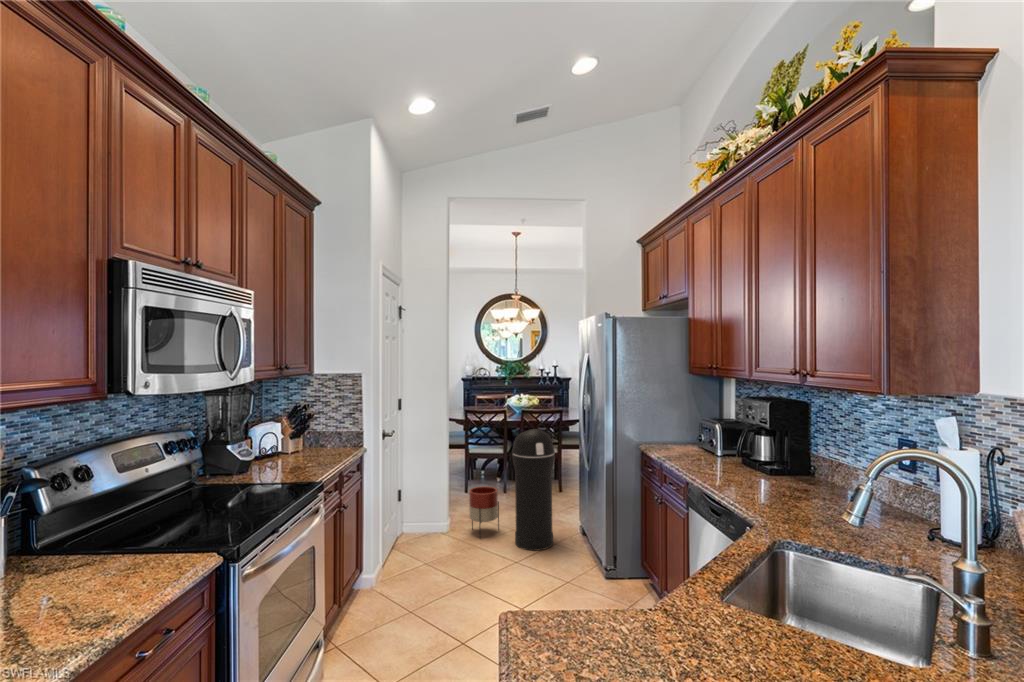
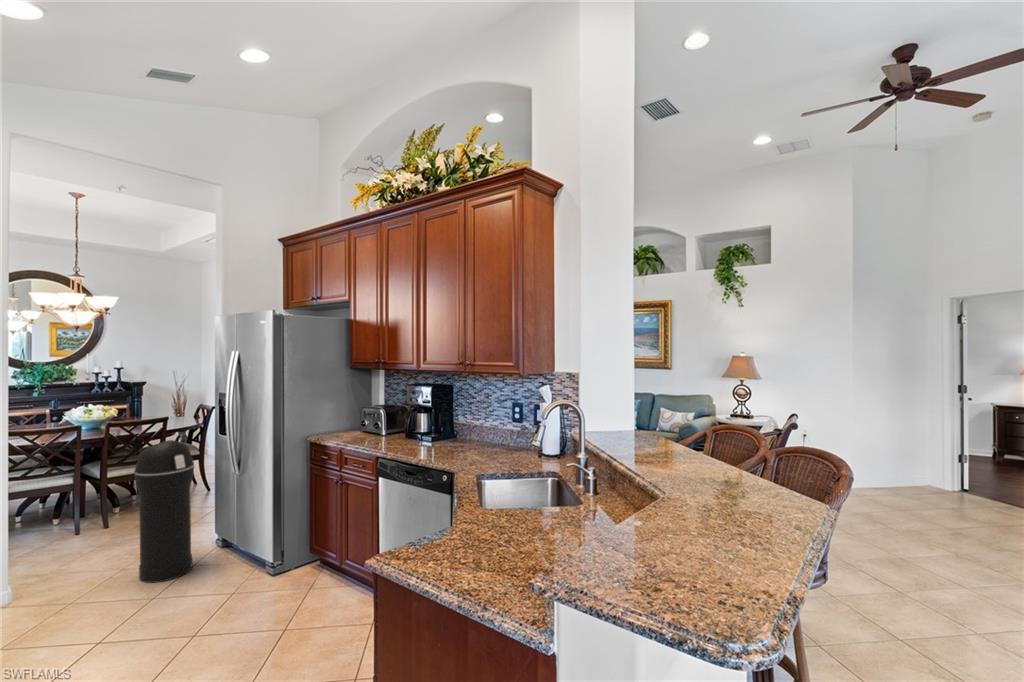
planter: present [469,486,499,531] -> none [58,523,106,592]

